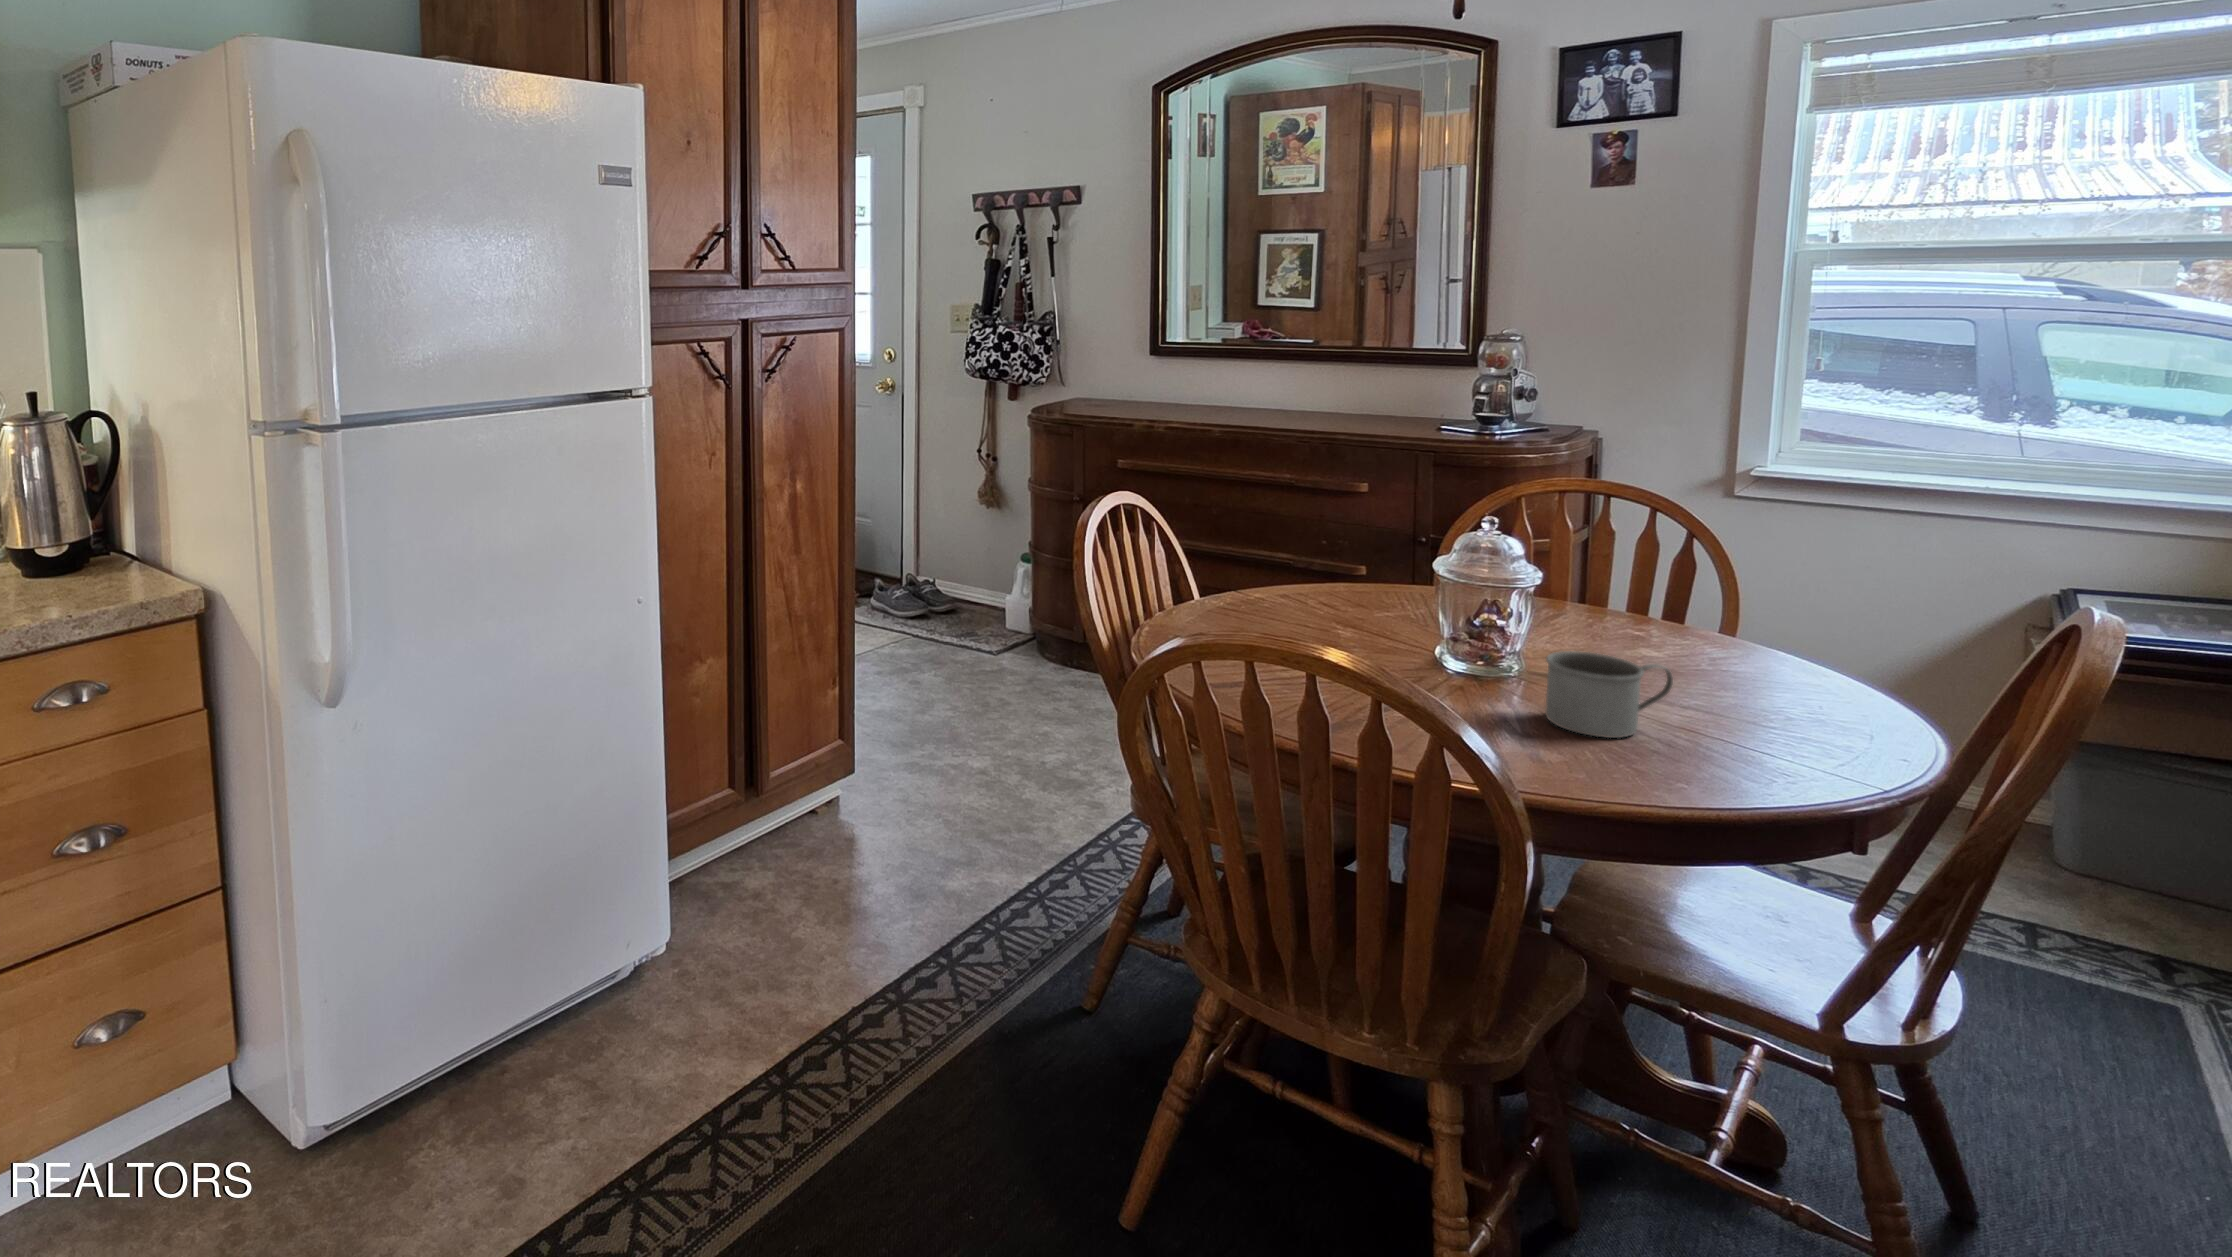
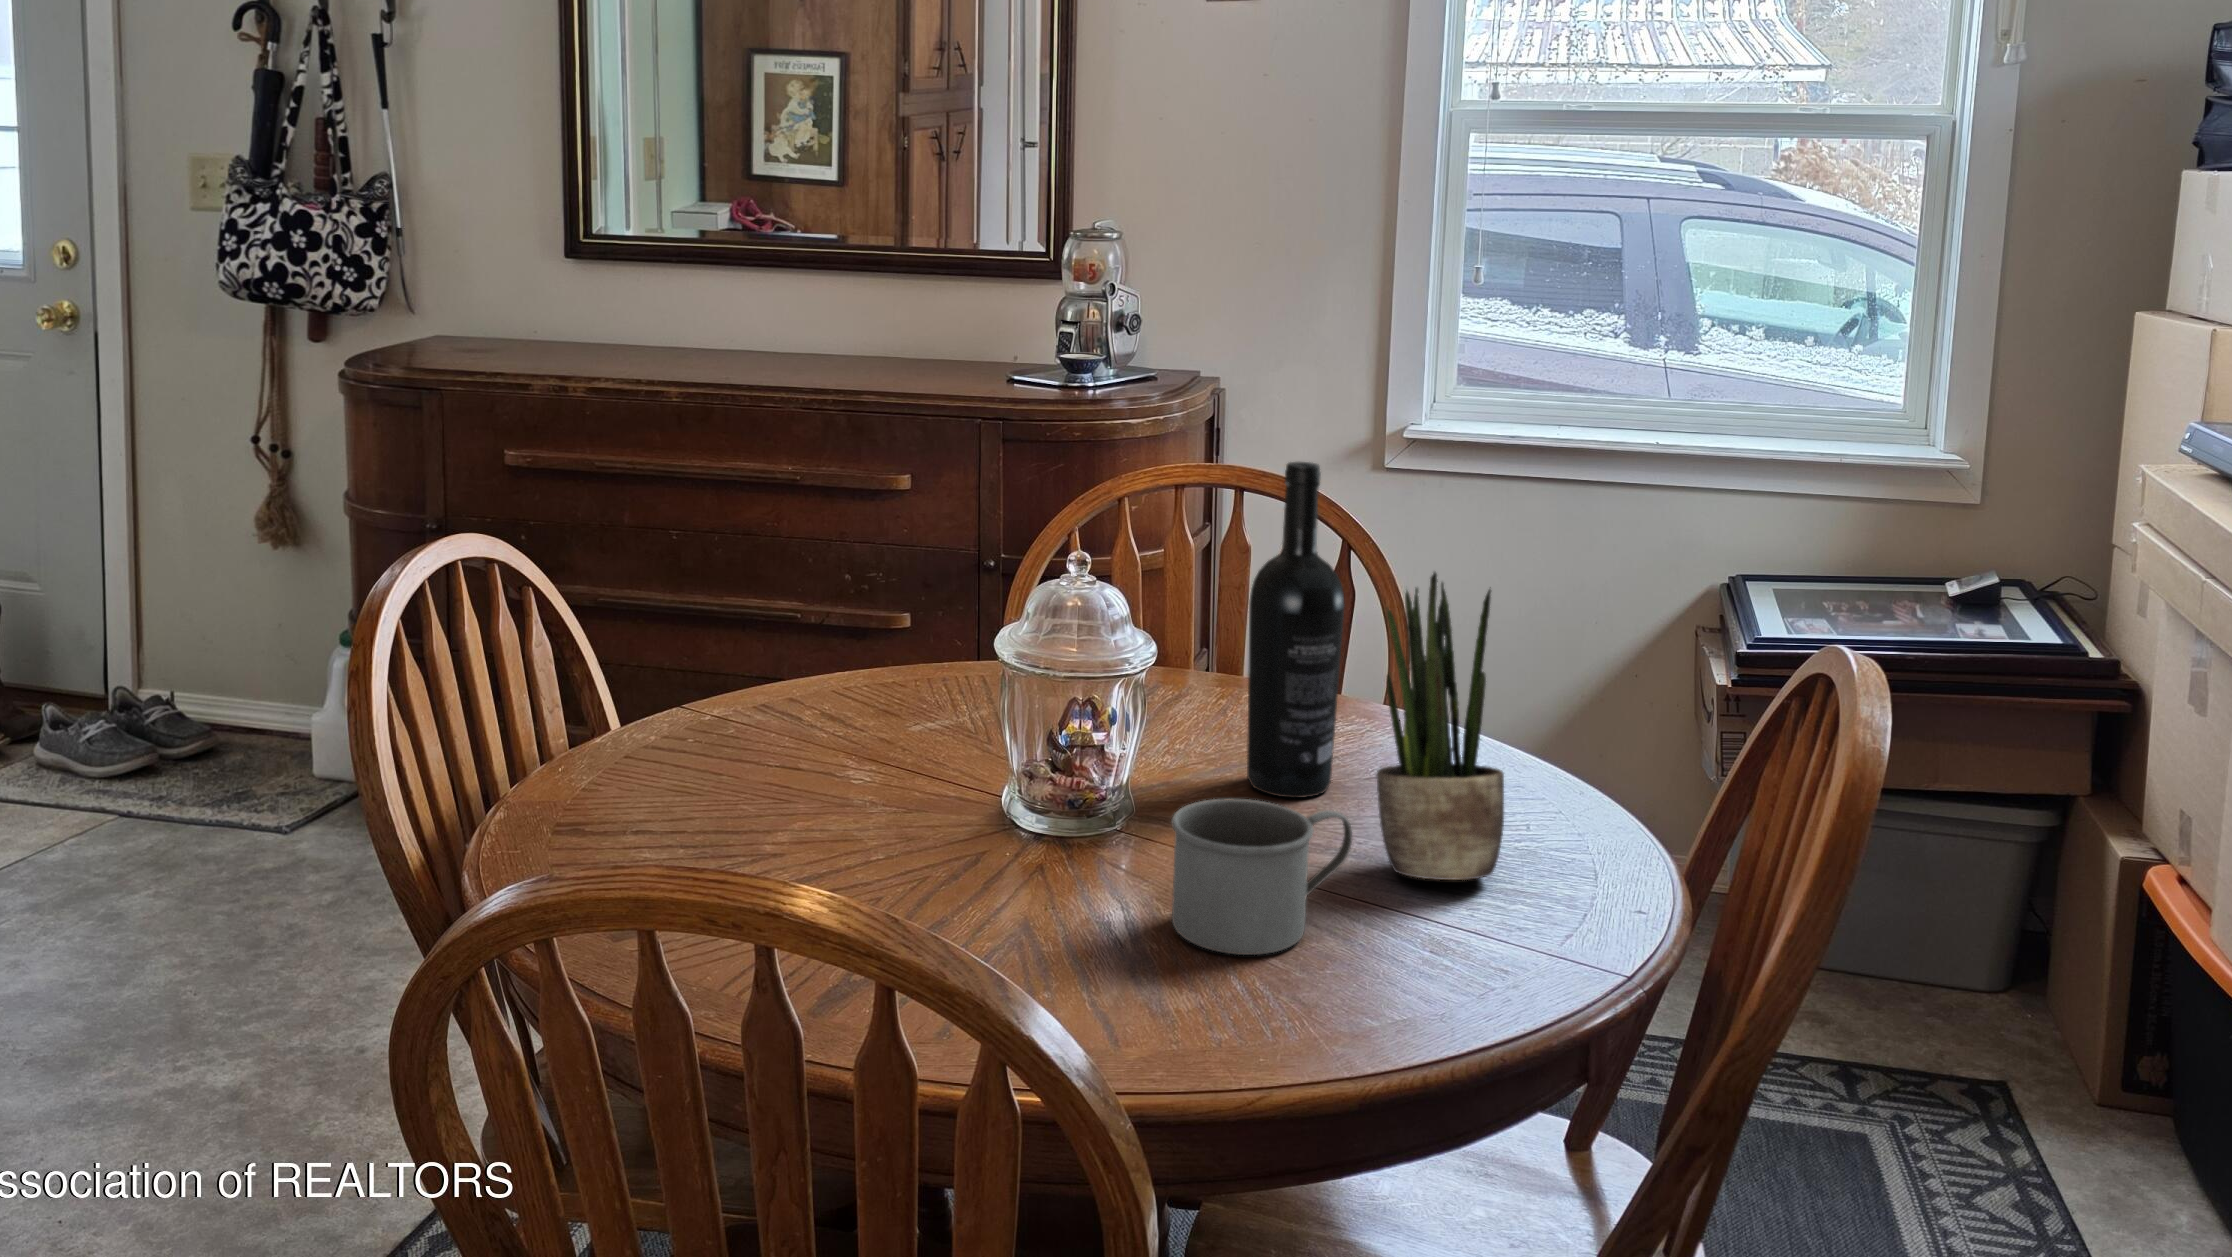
wine bottle: none [1602,469,1676,669] -> present [1247,462,1344,798]
potted plant: none [1694,533,1793,720] -> present [1377,572,1504,880]

